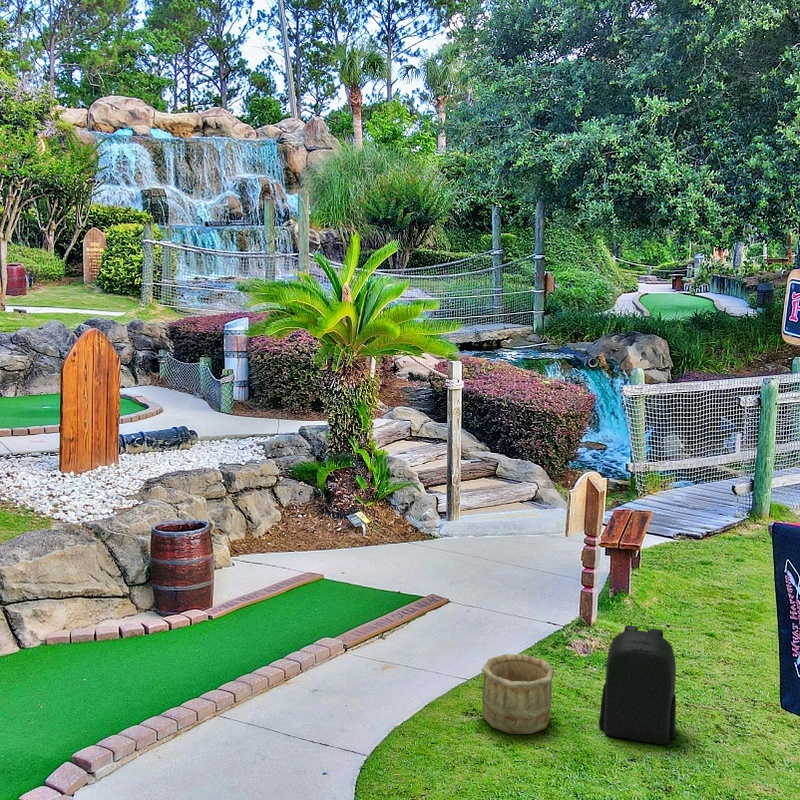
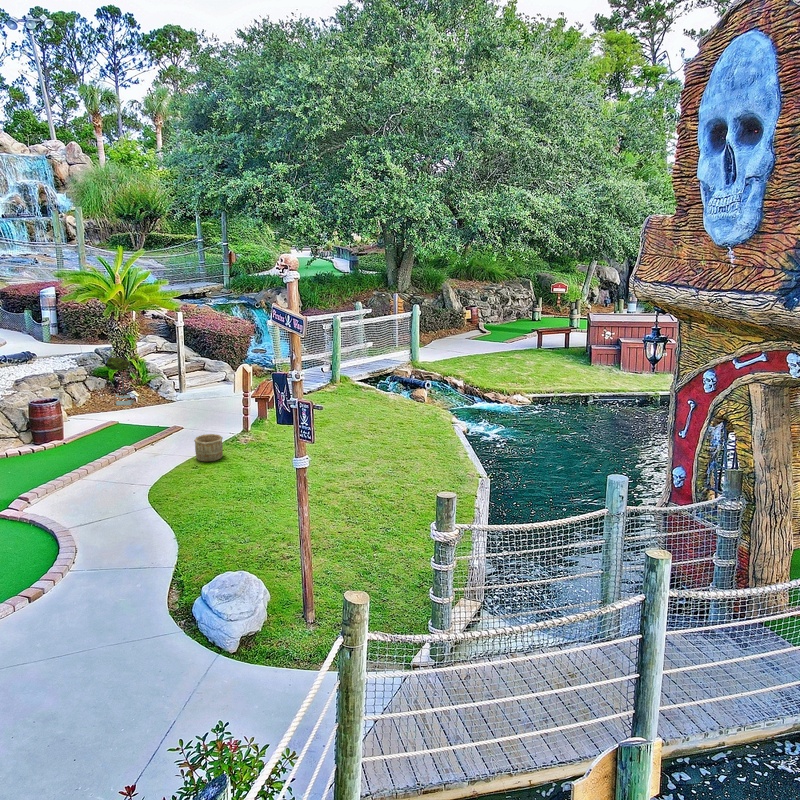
potted tree: none [314,442,356,544] -> present [107,357,134,405]
backpack: present [599,625,676,745] -> none [241,417,269,457]

